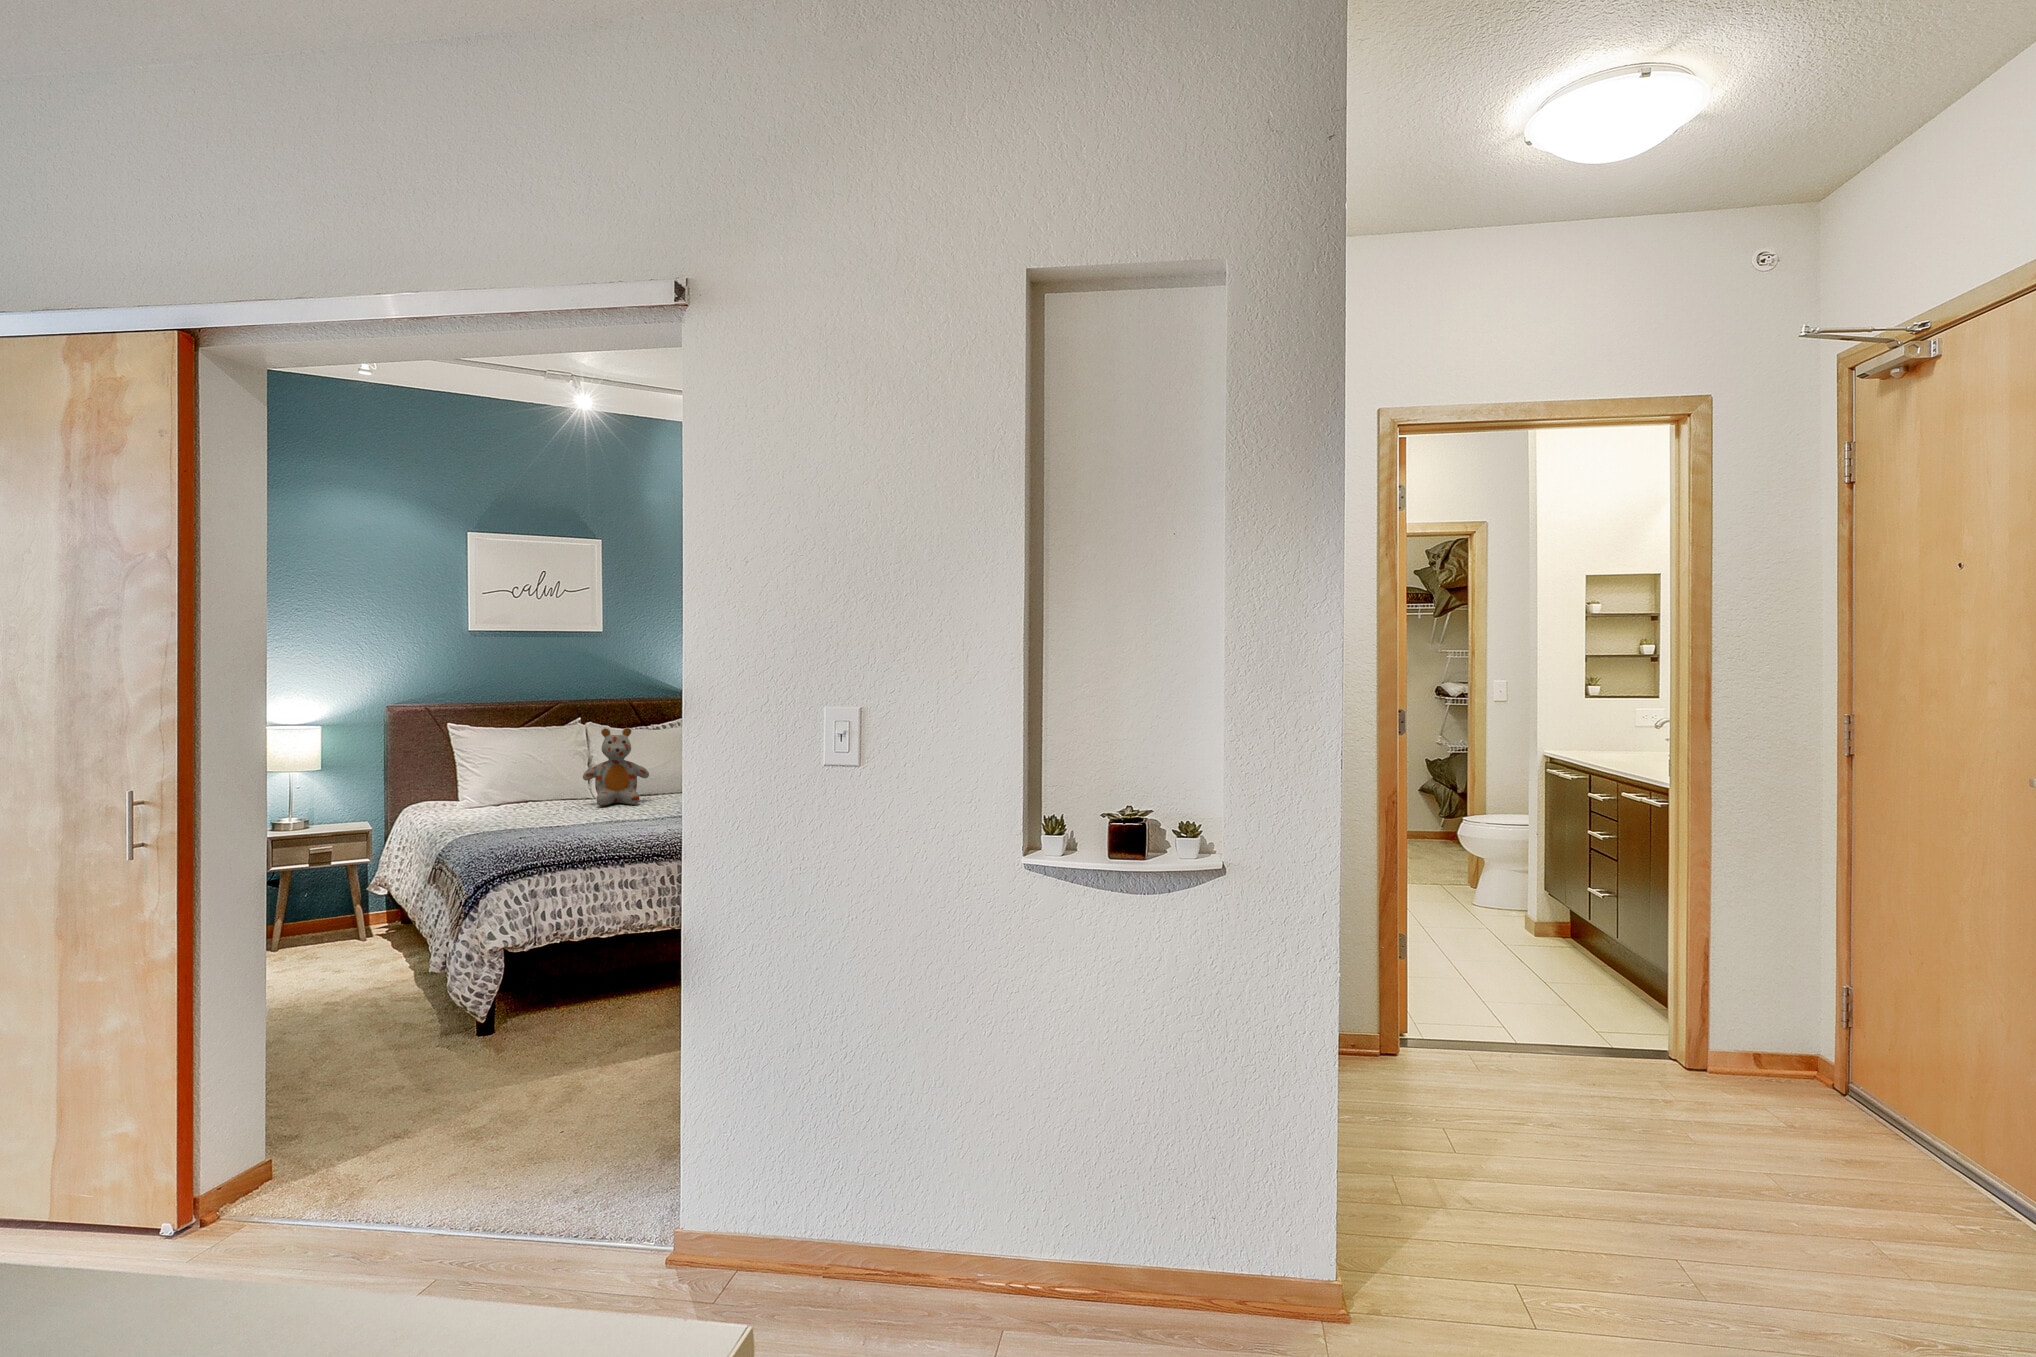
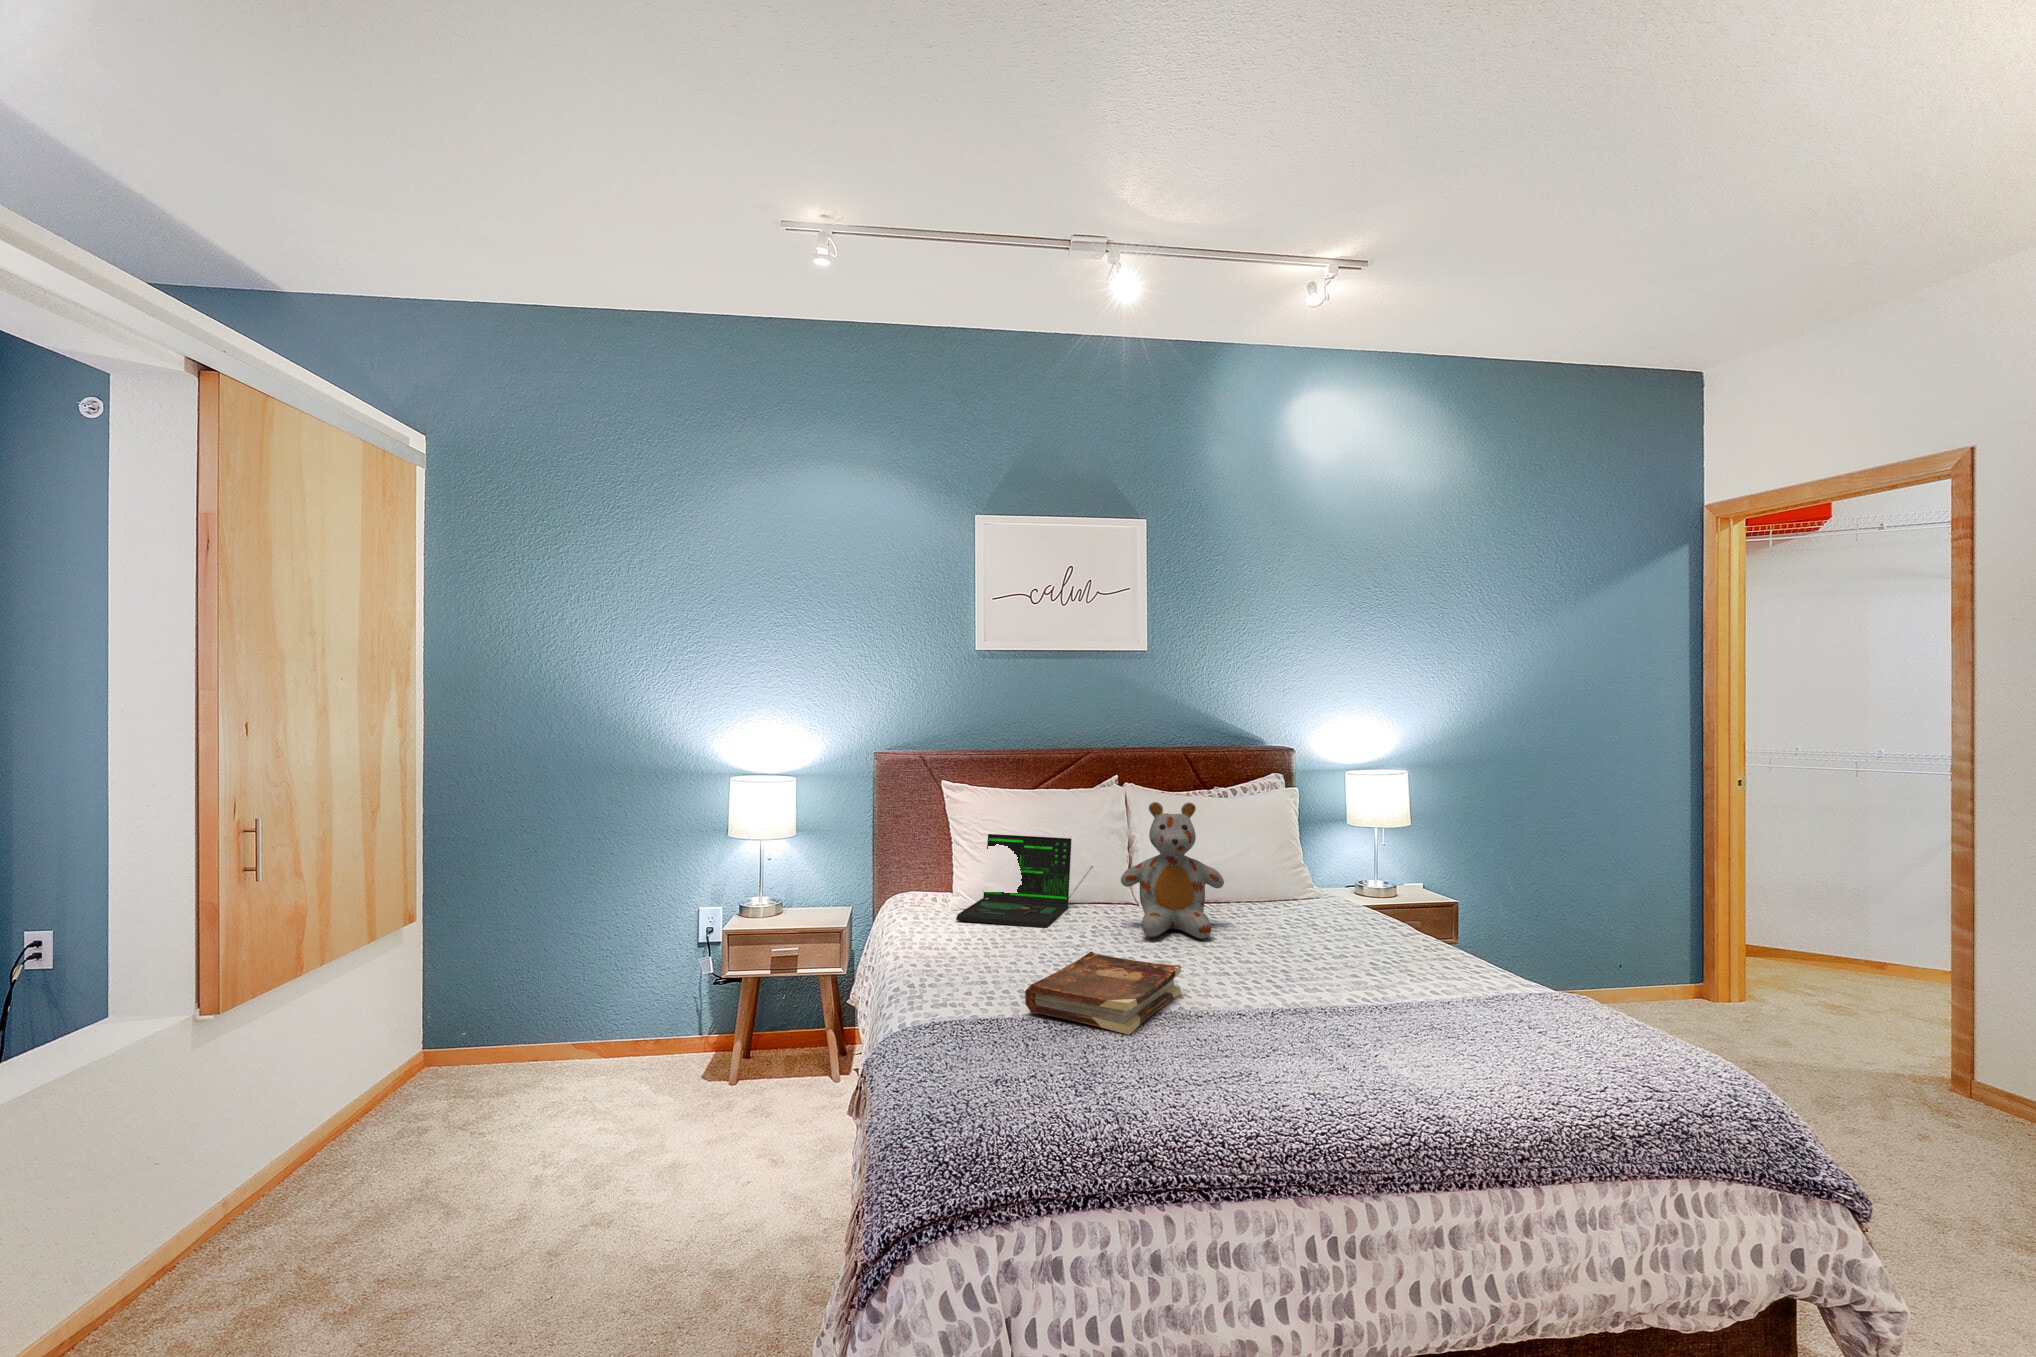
laptop: none [466,757,564,810] -> present [956,834,1093,928]
book: none [527,804,616,829] -> present [1025,952,1181,1035]

